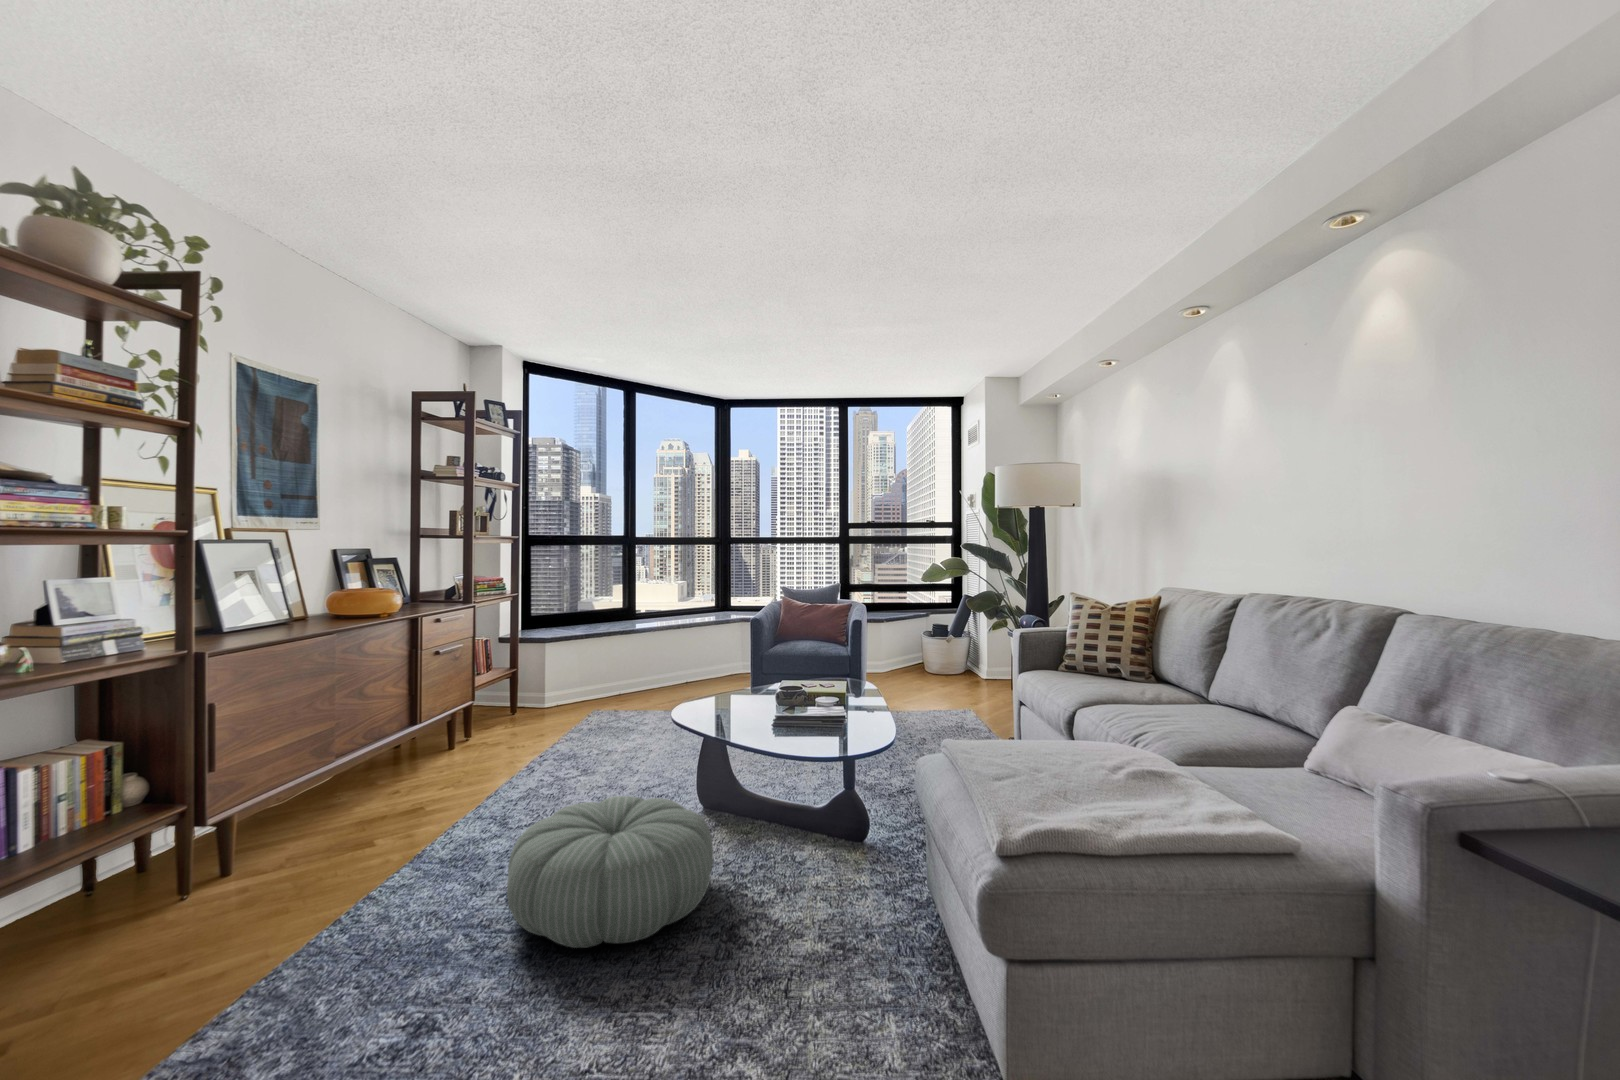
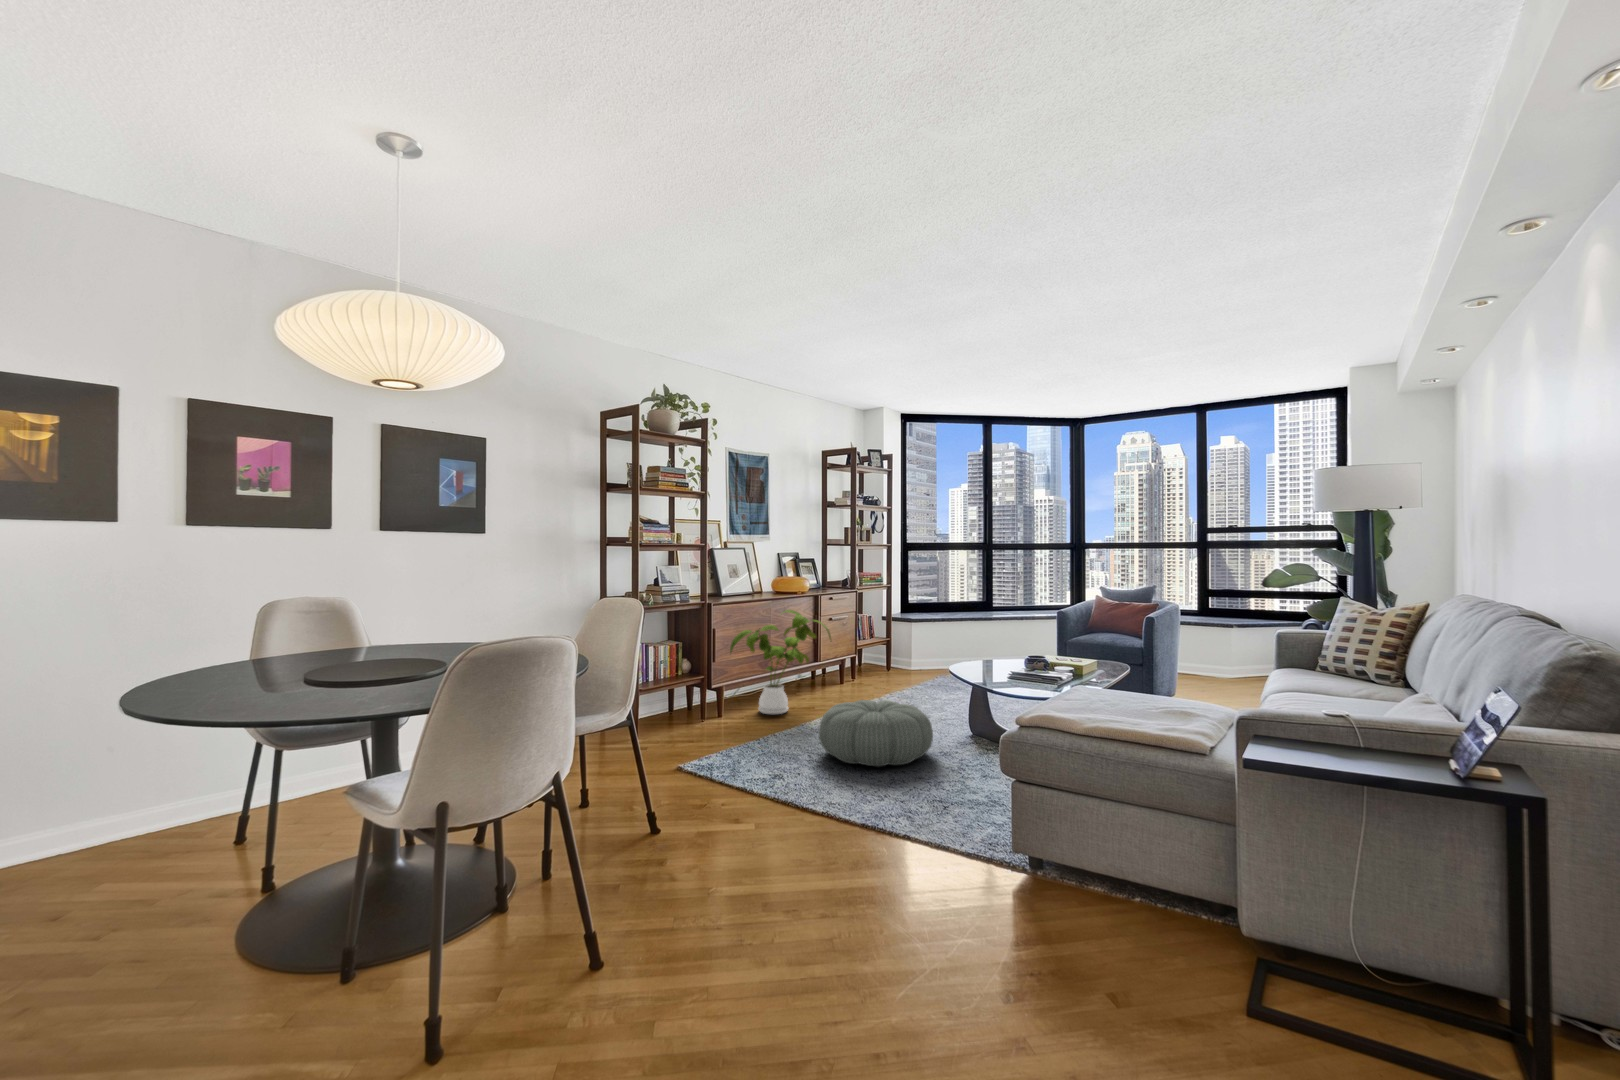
house plant: none [256,650,476,847] -> present [730,610,831,714]

